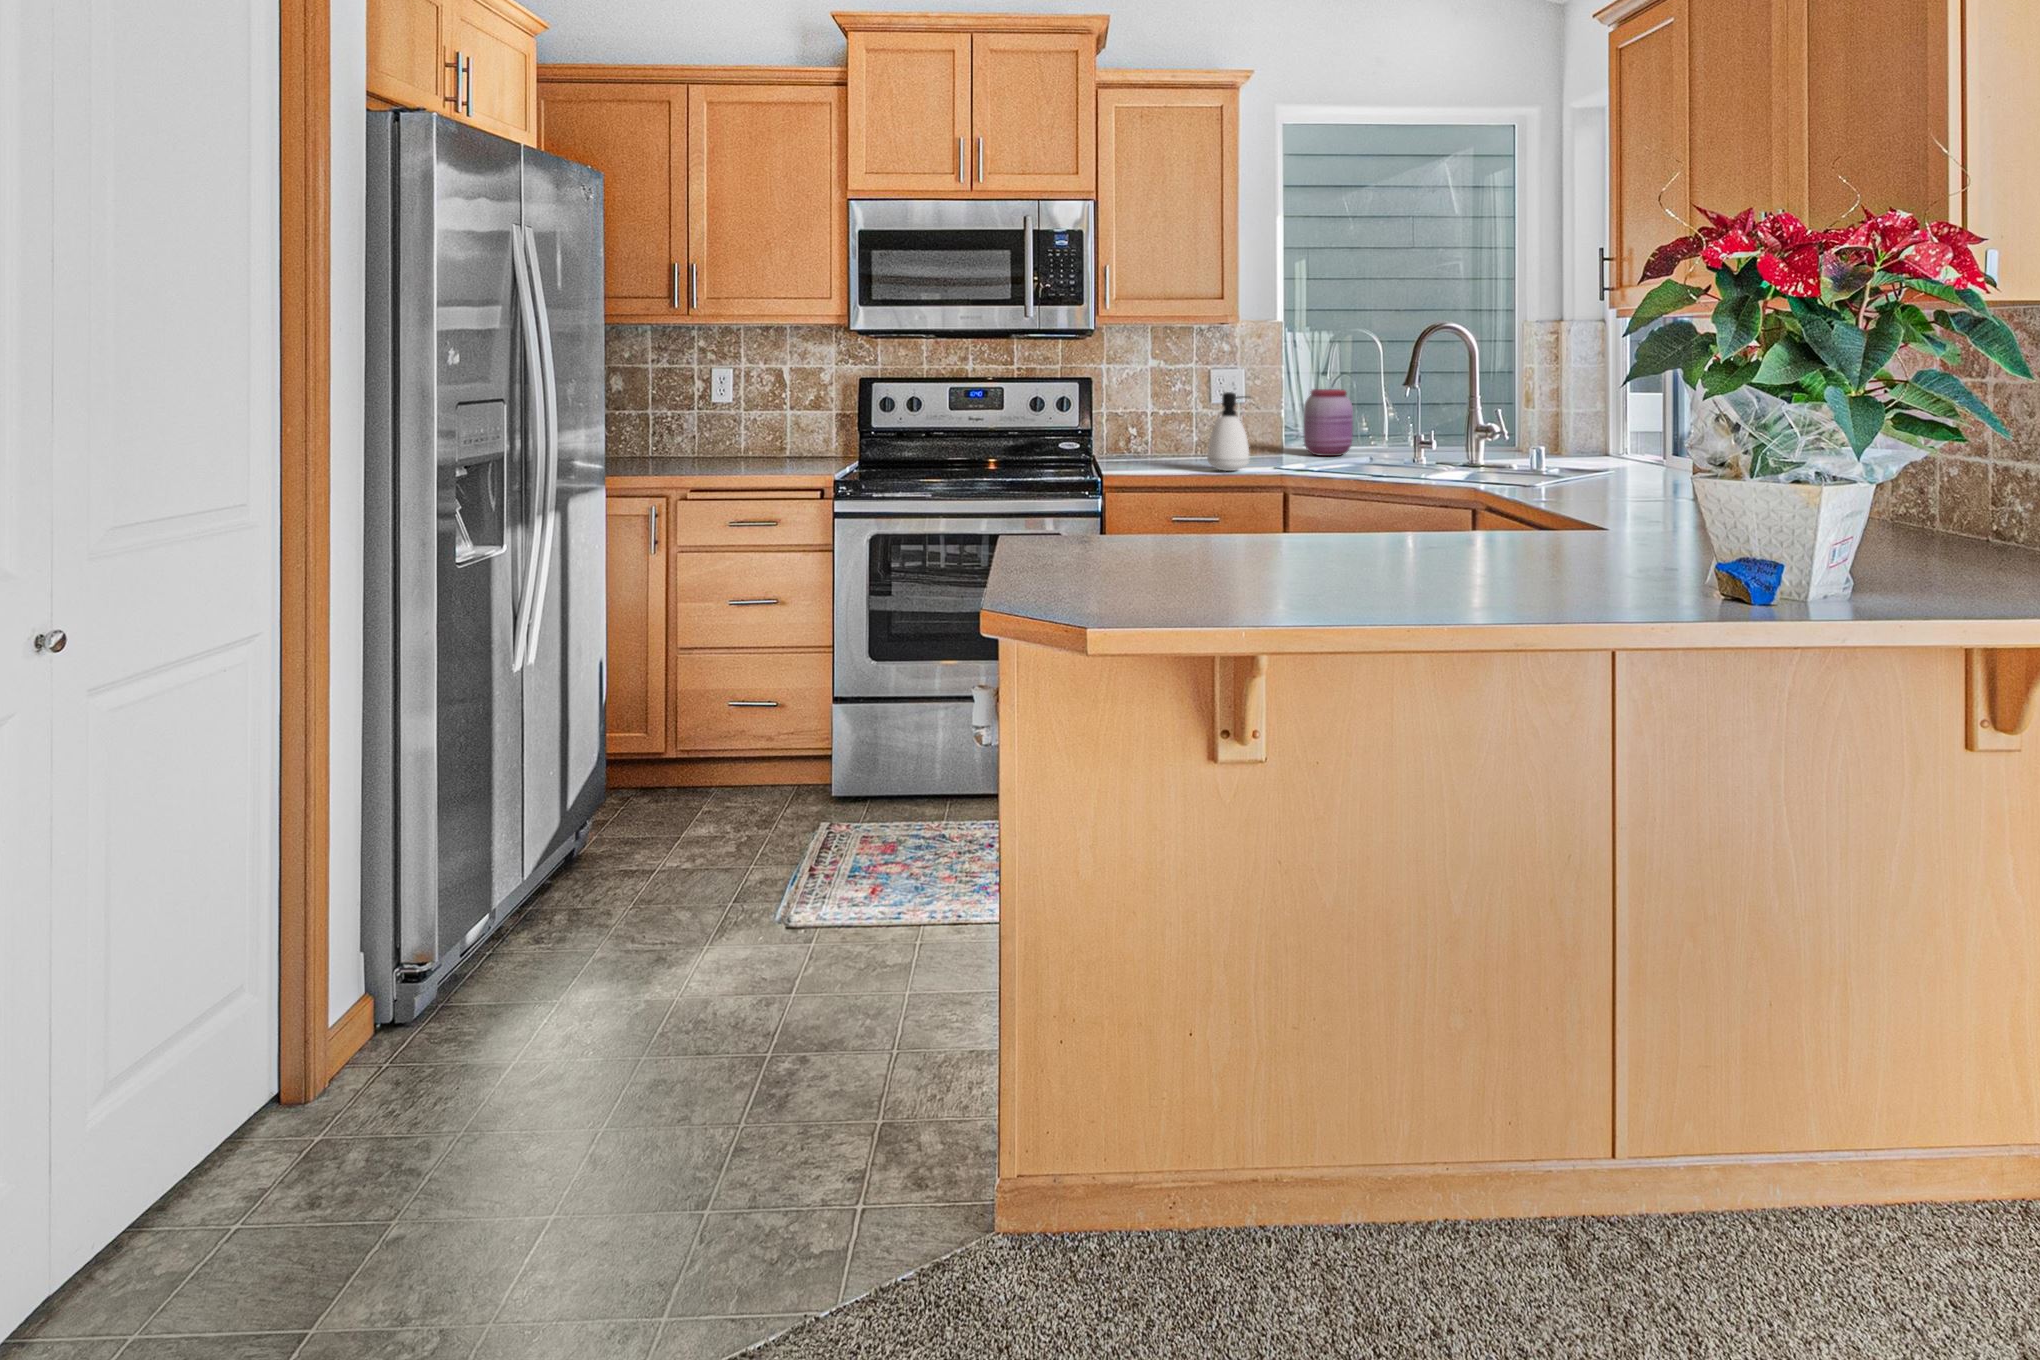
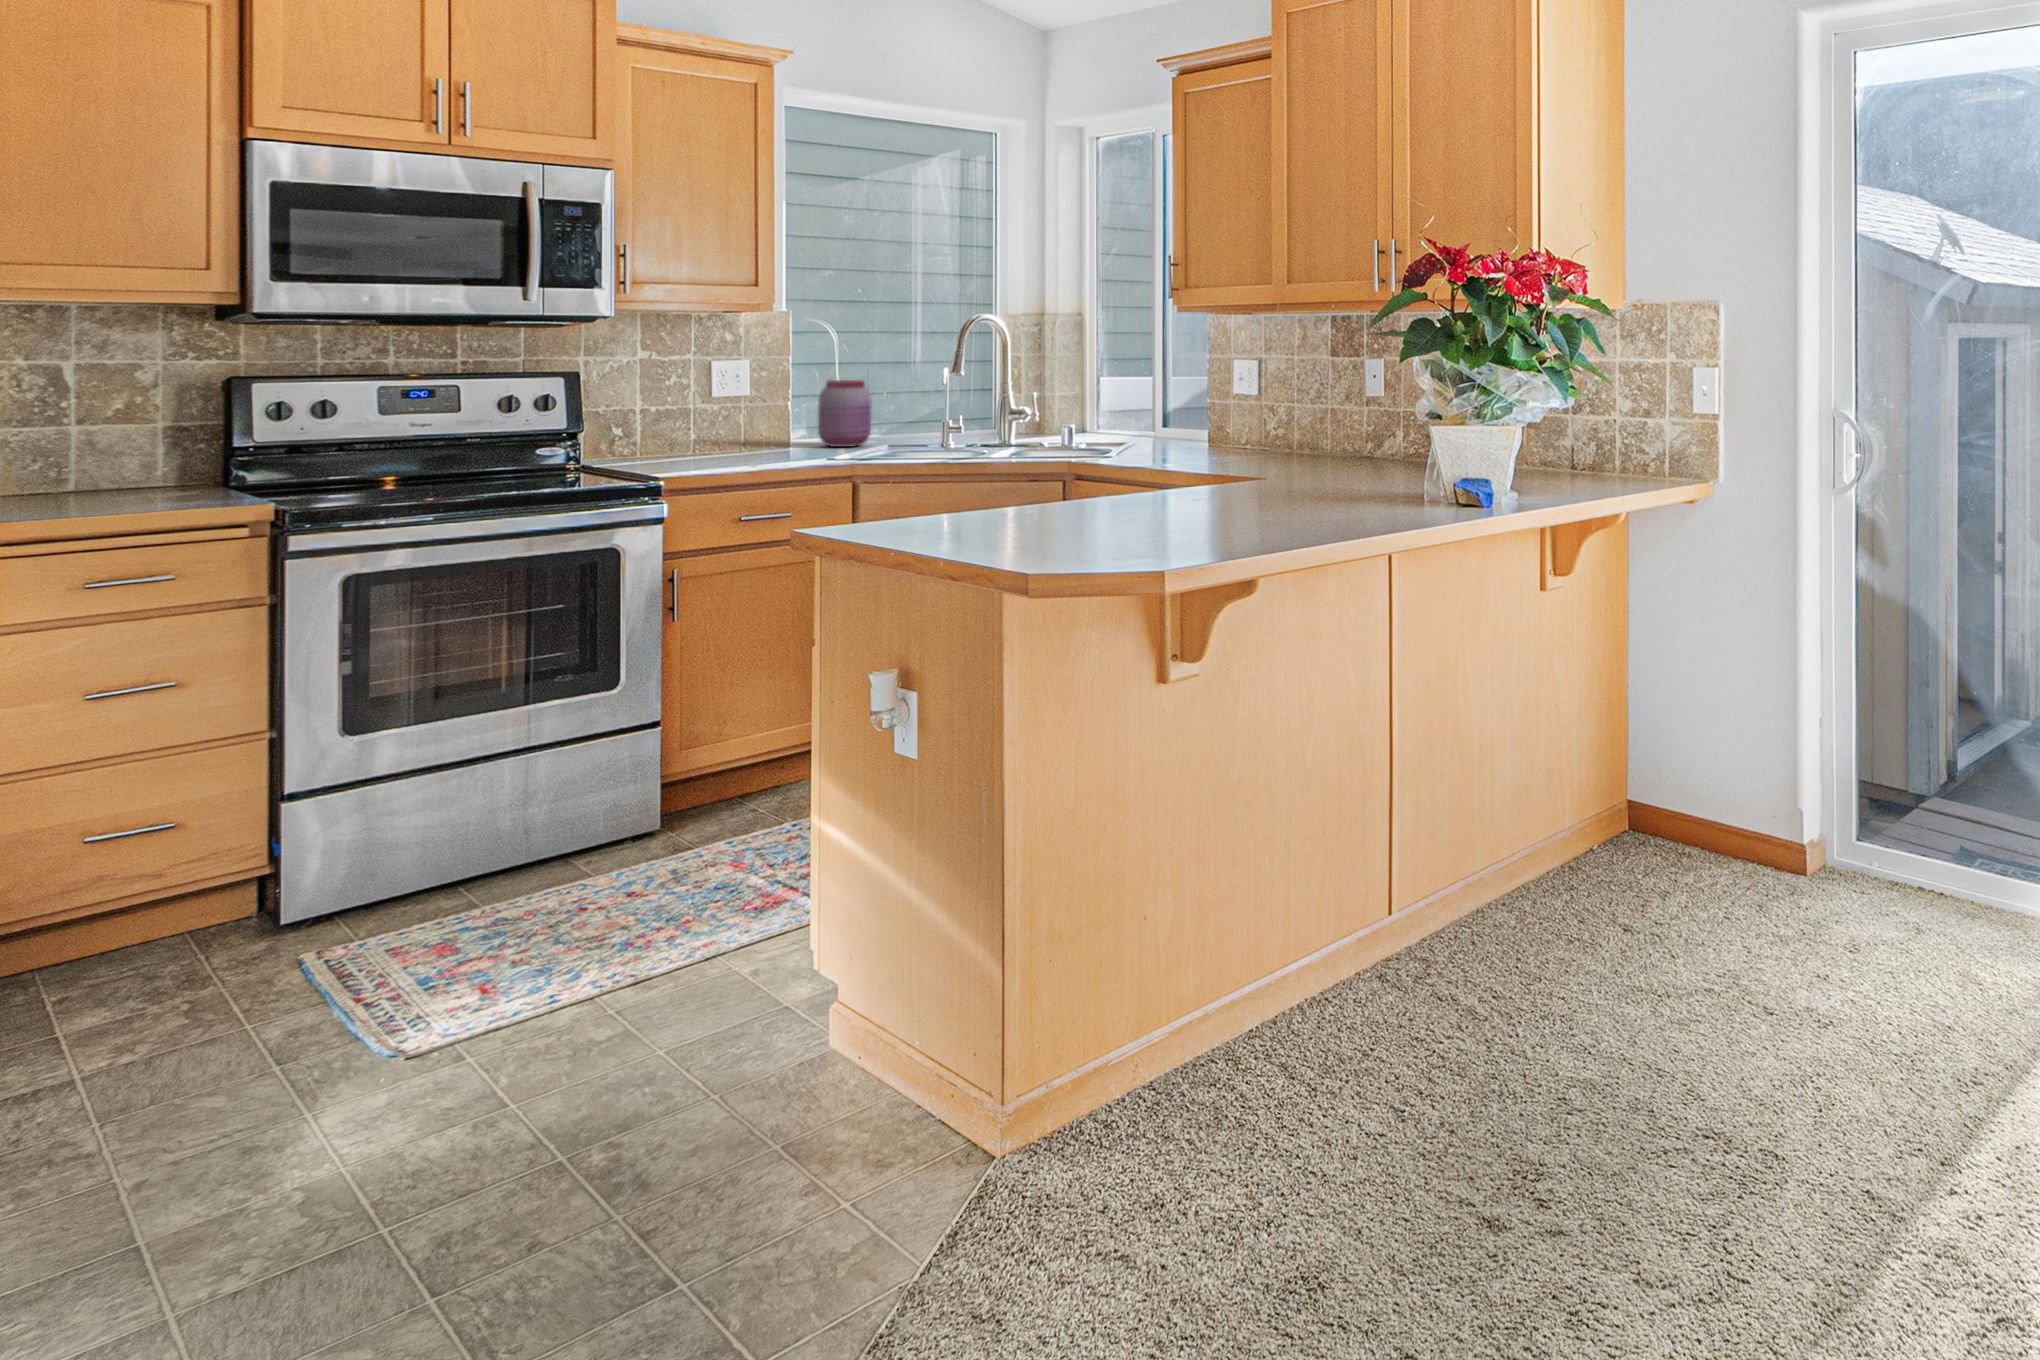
soap dispenser: present [1207,392,1250,471] -> none [757,383,808,465]

